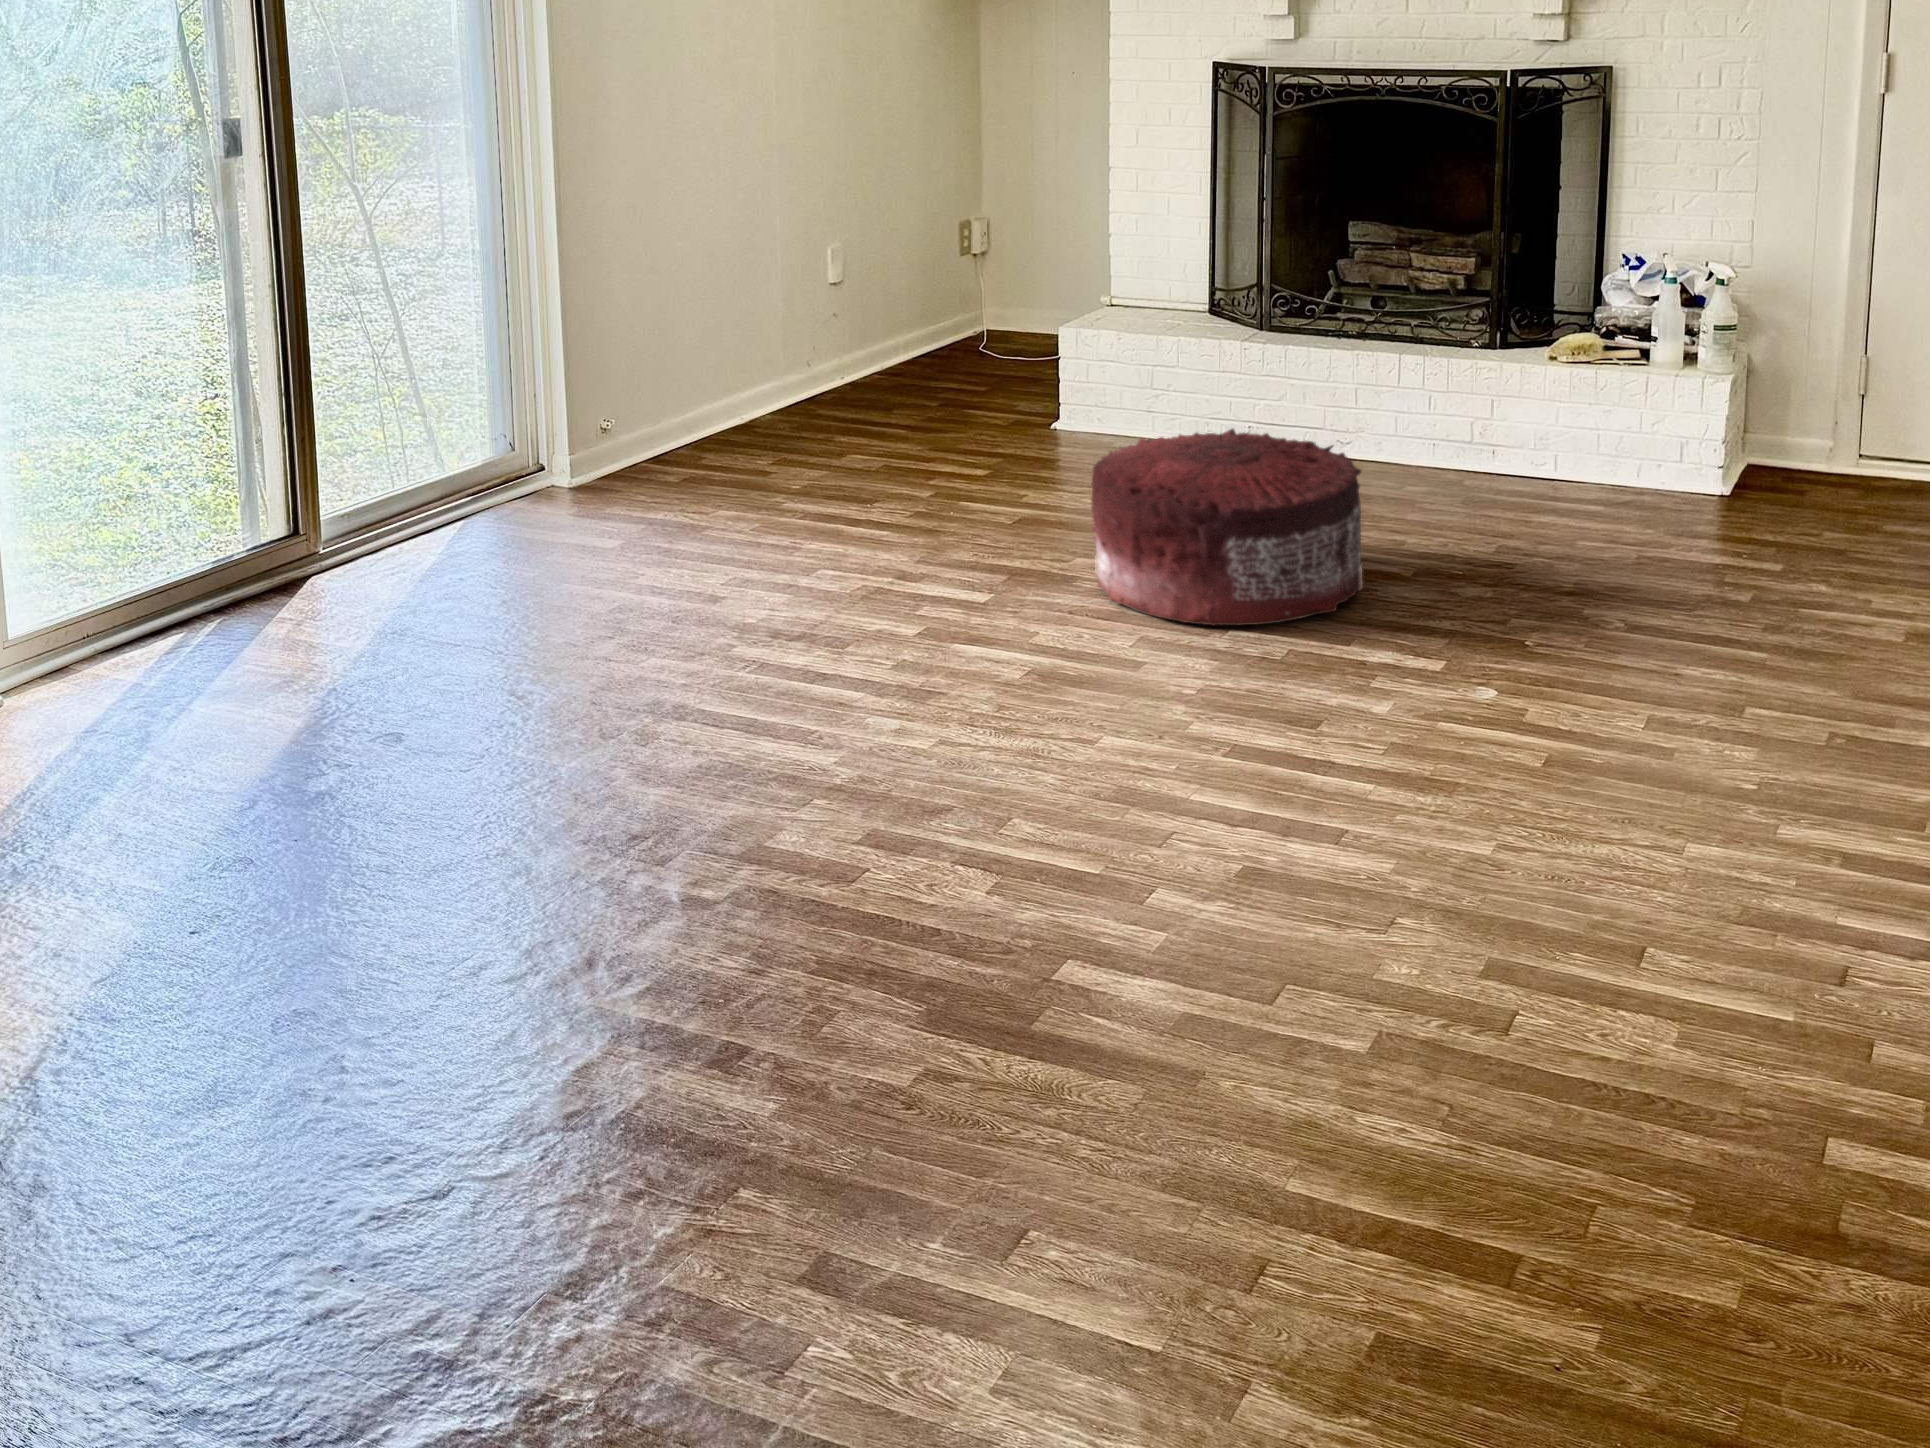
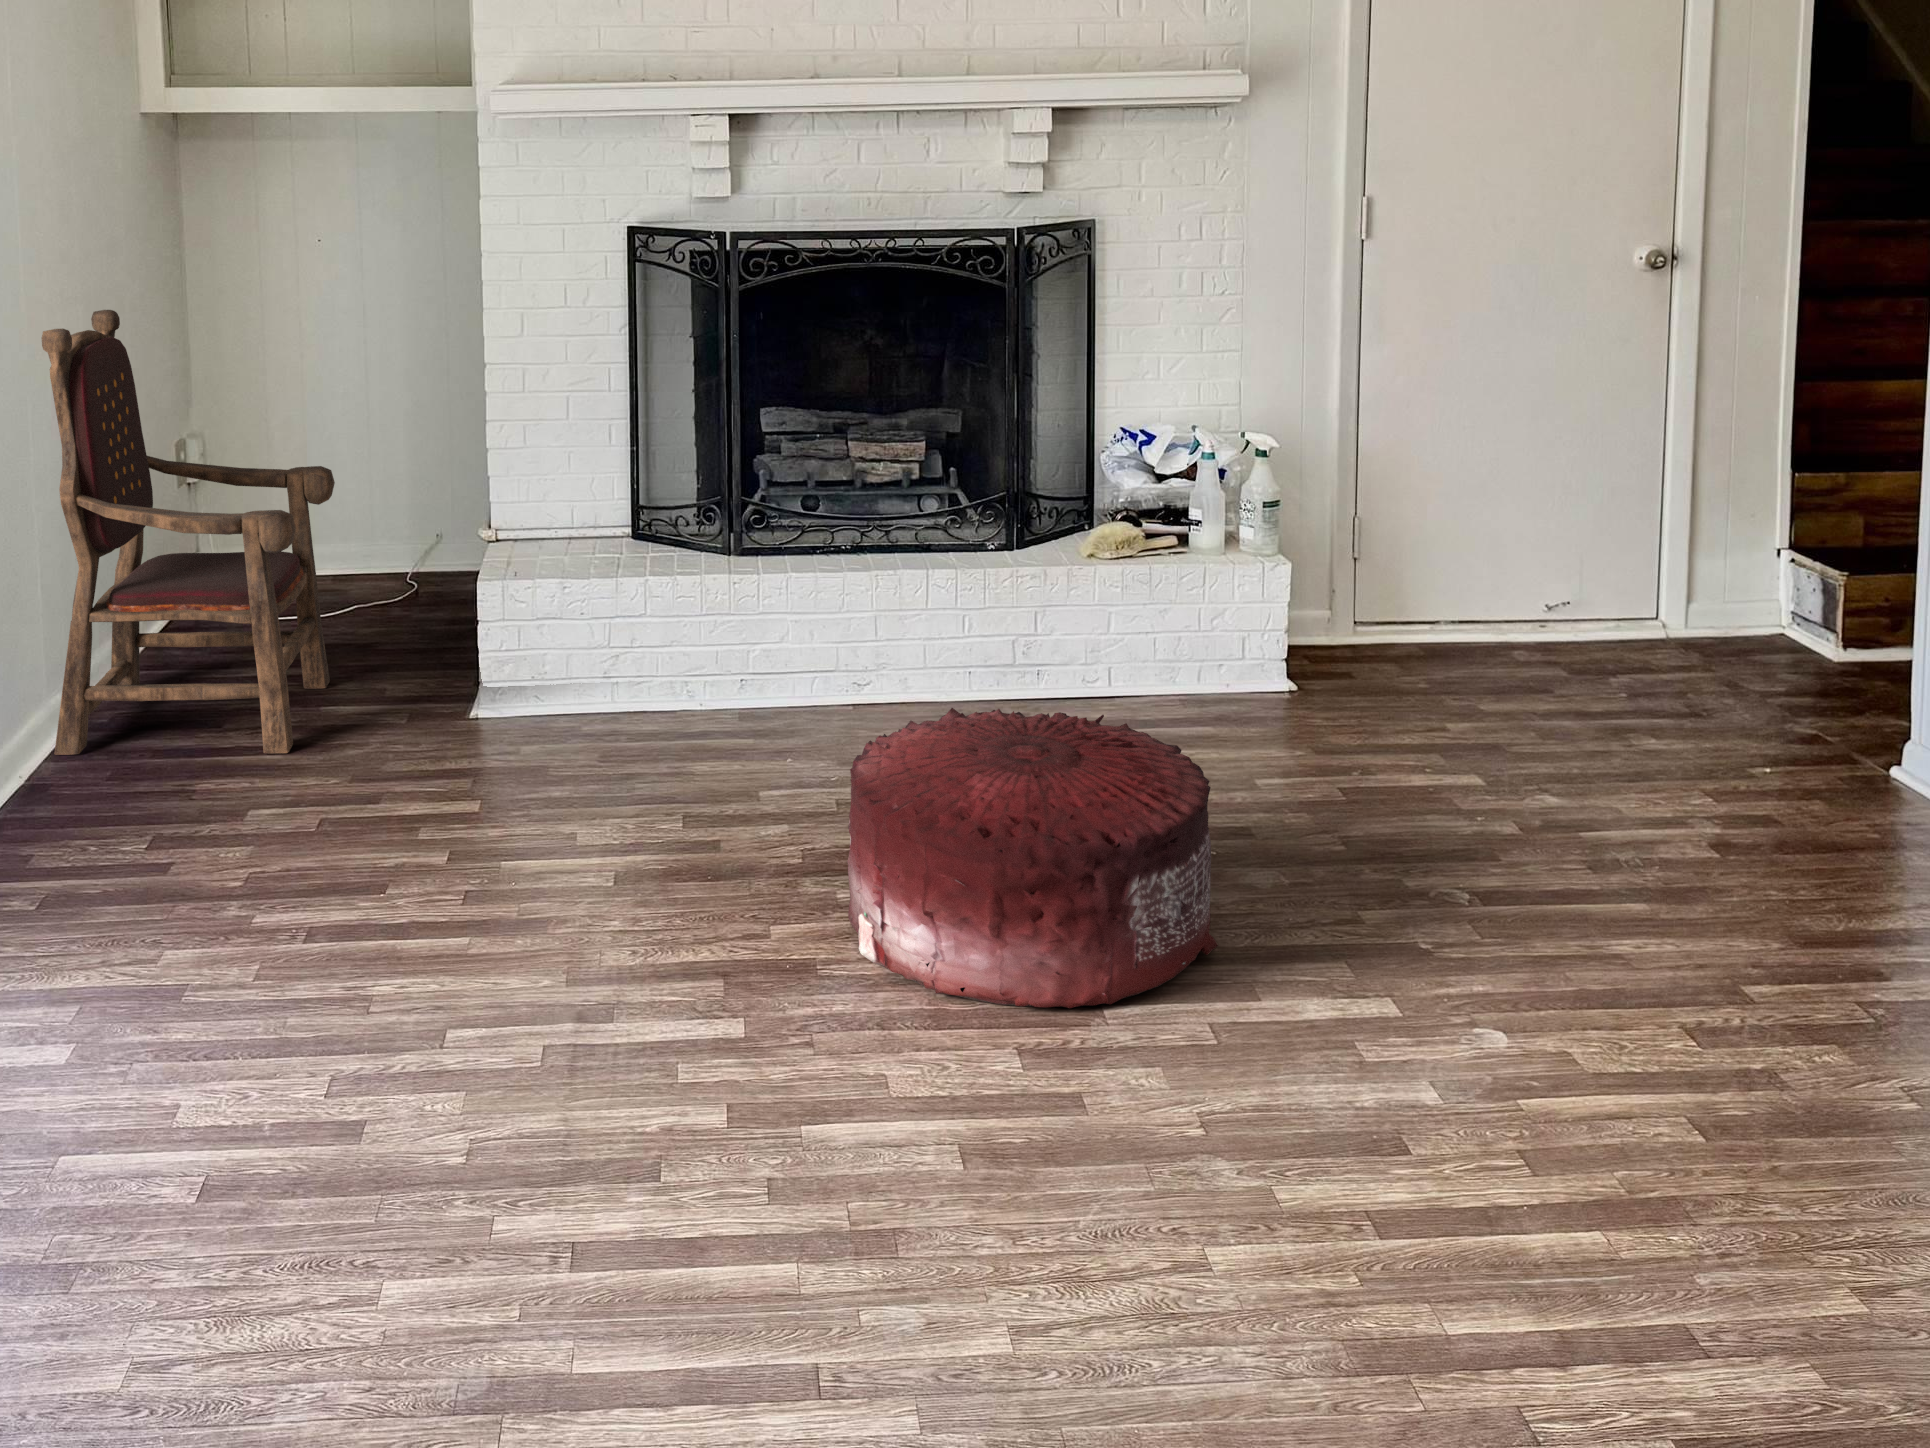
armchair: none [769,115,989,429] -> present [41,310,335,755]

